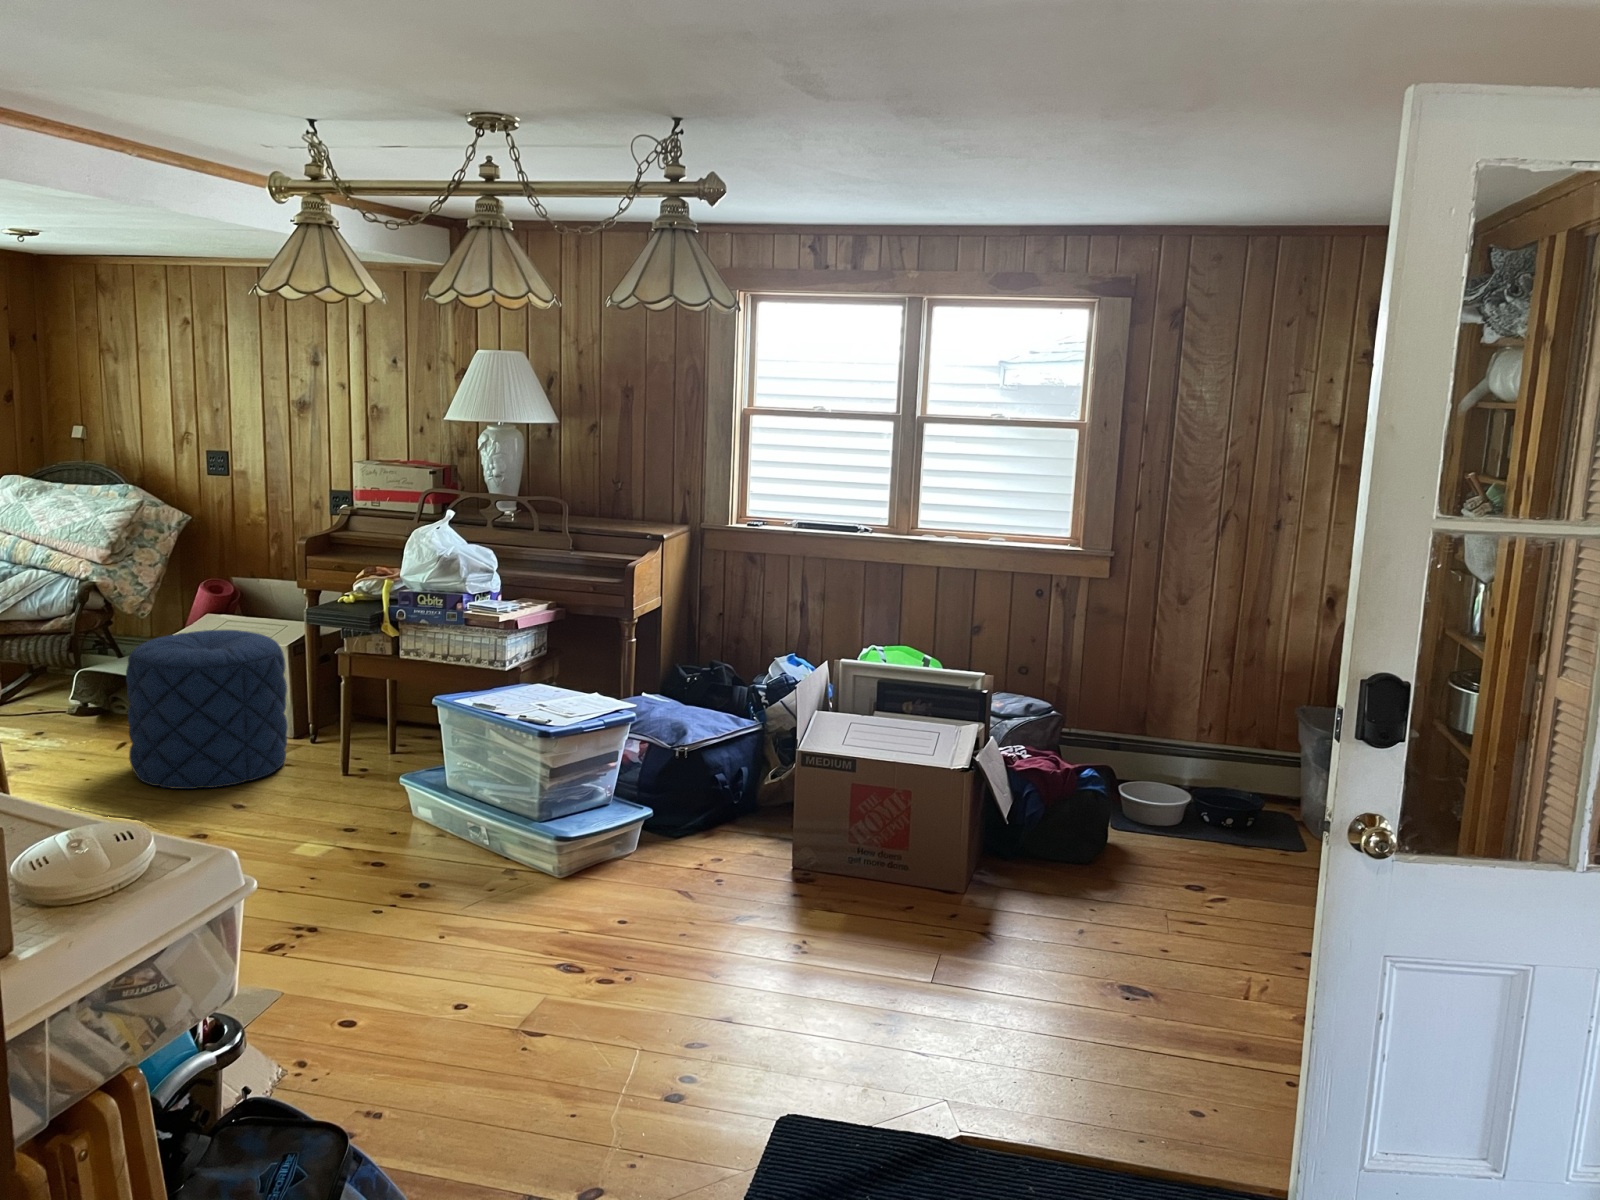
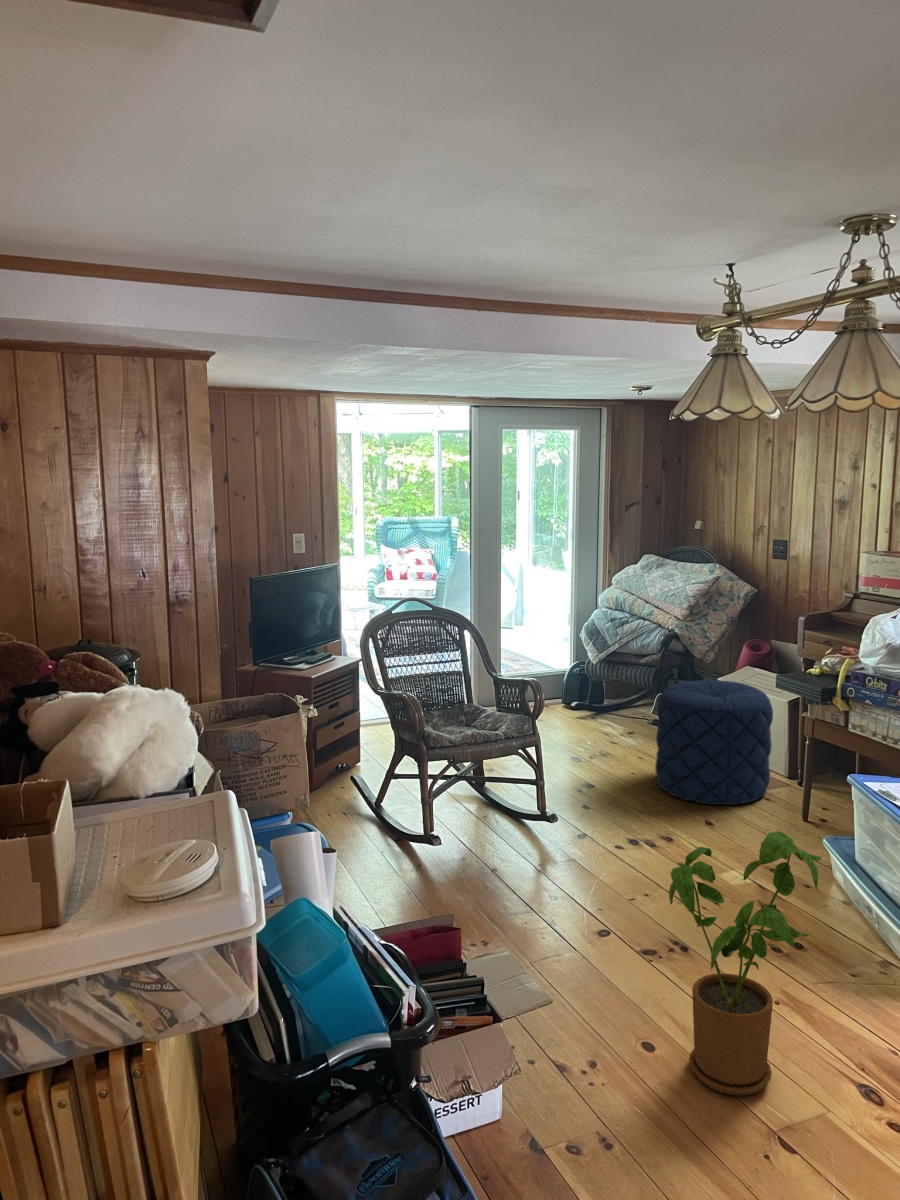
house plant: none [358,737,530,1025] -> present [669,831,821,1096]

